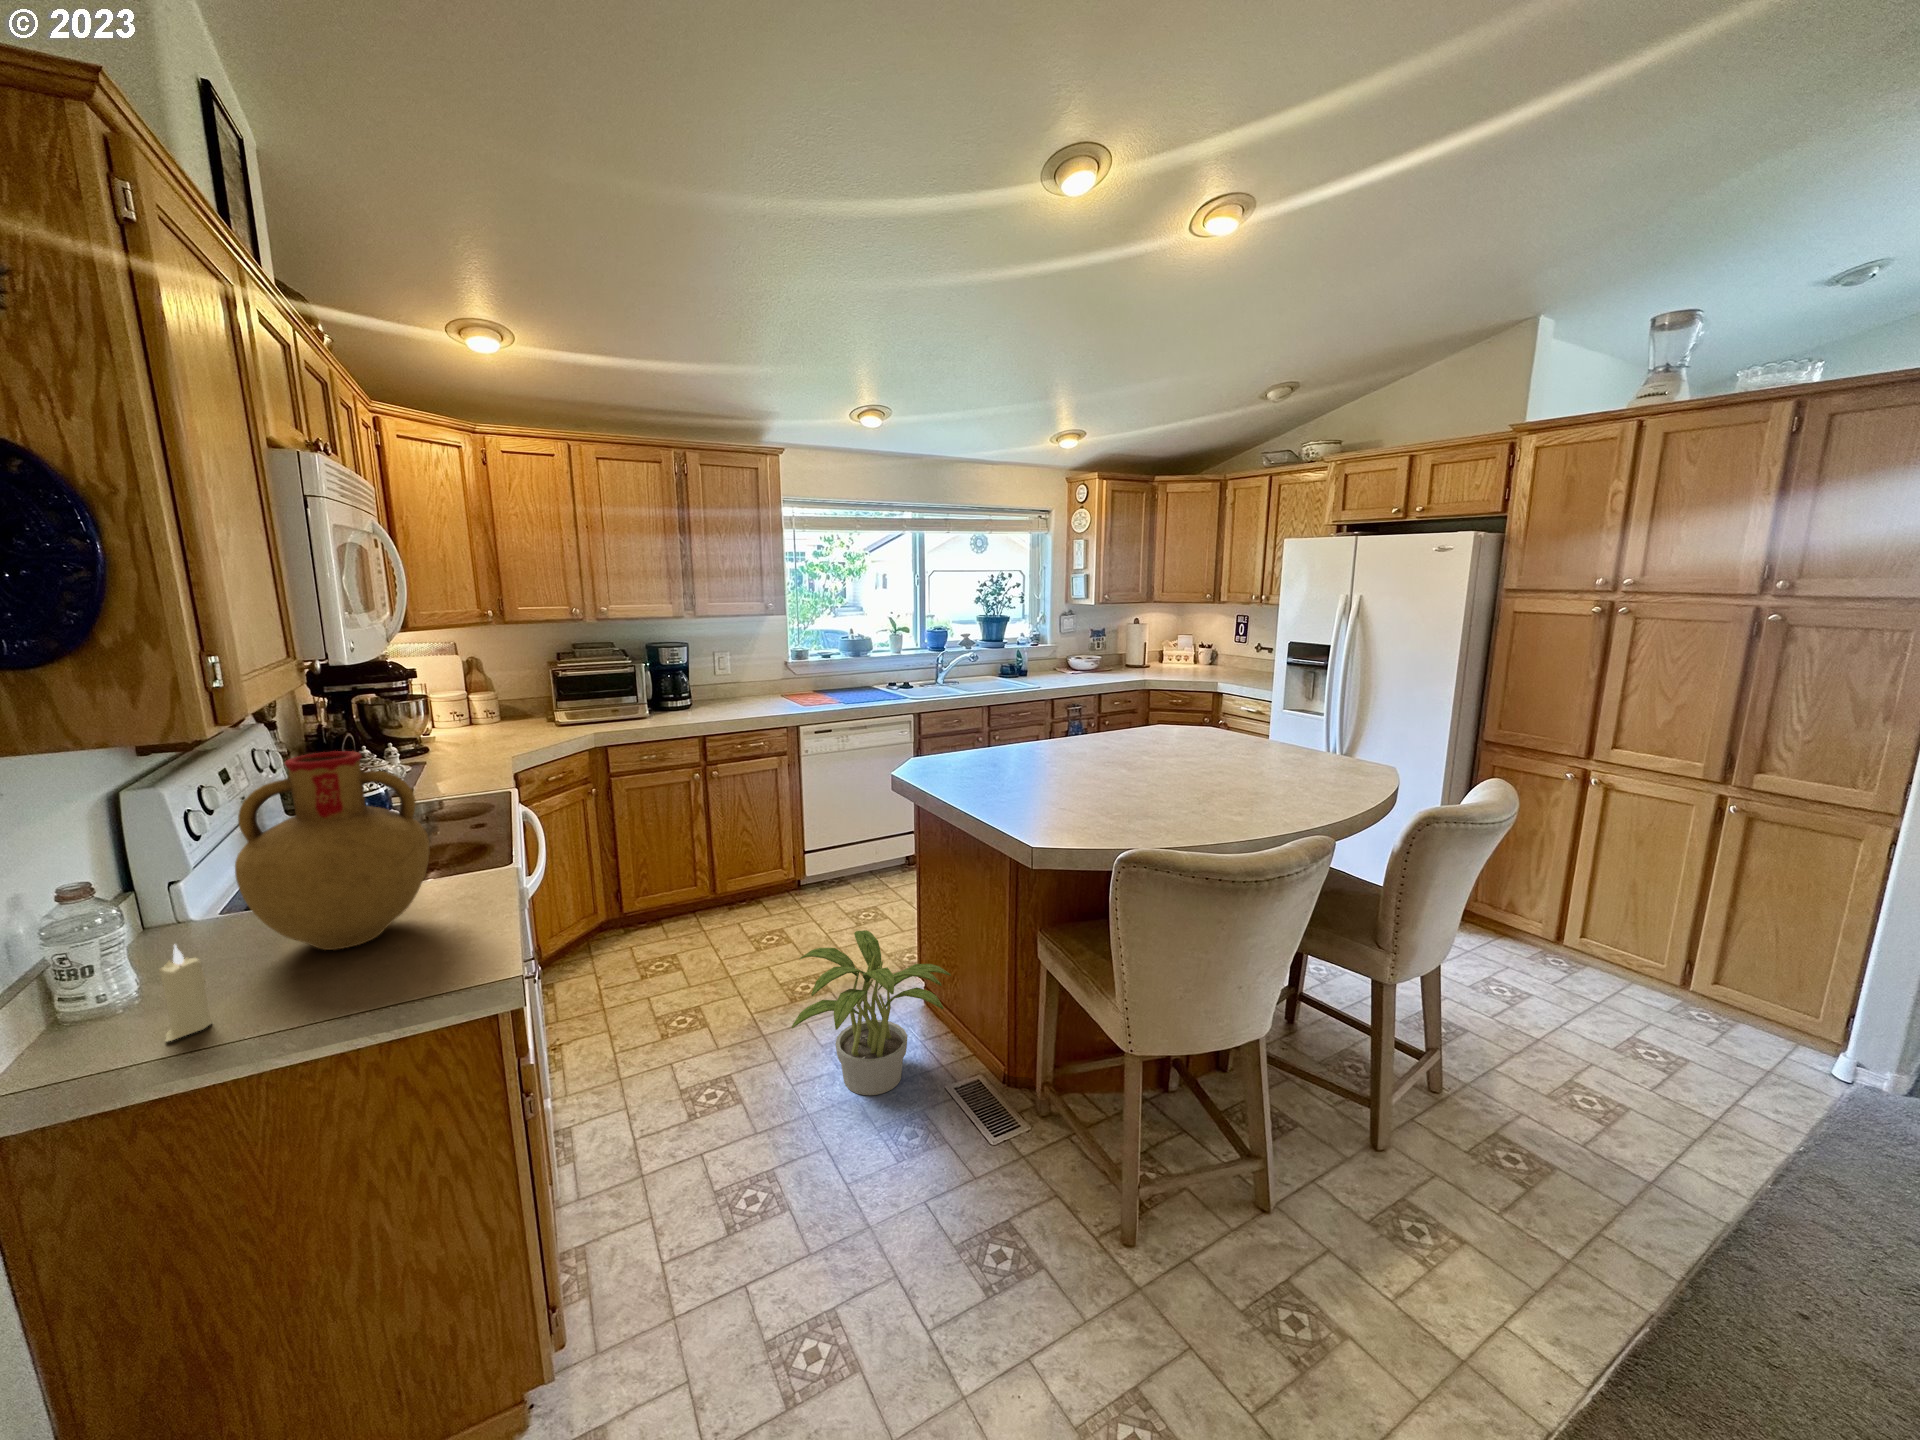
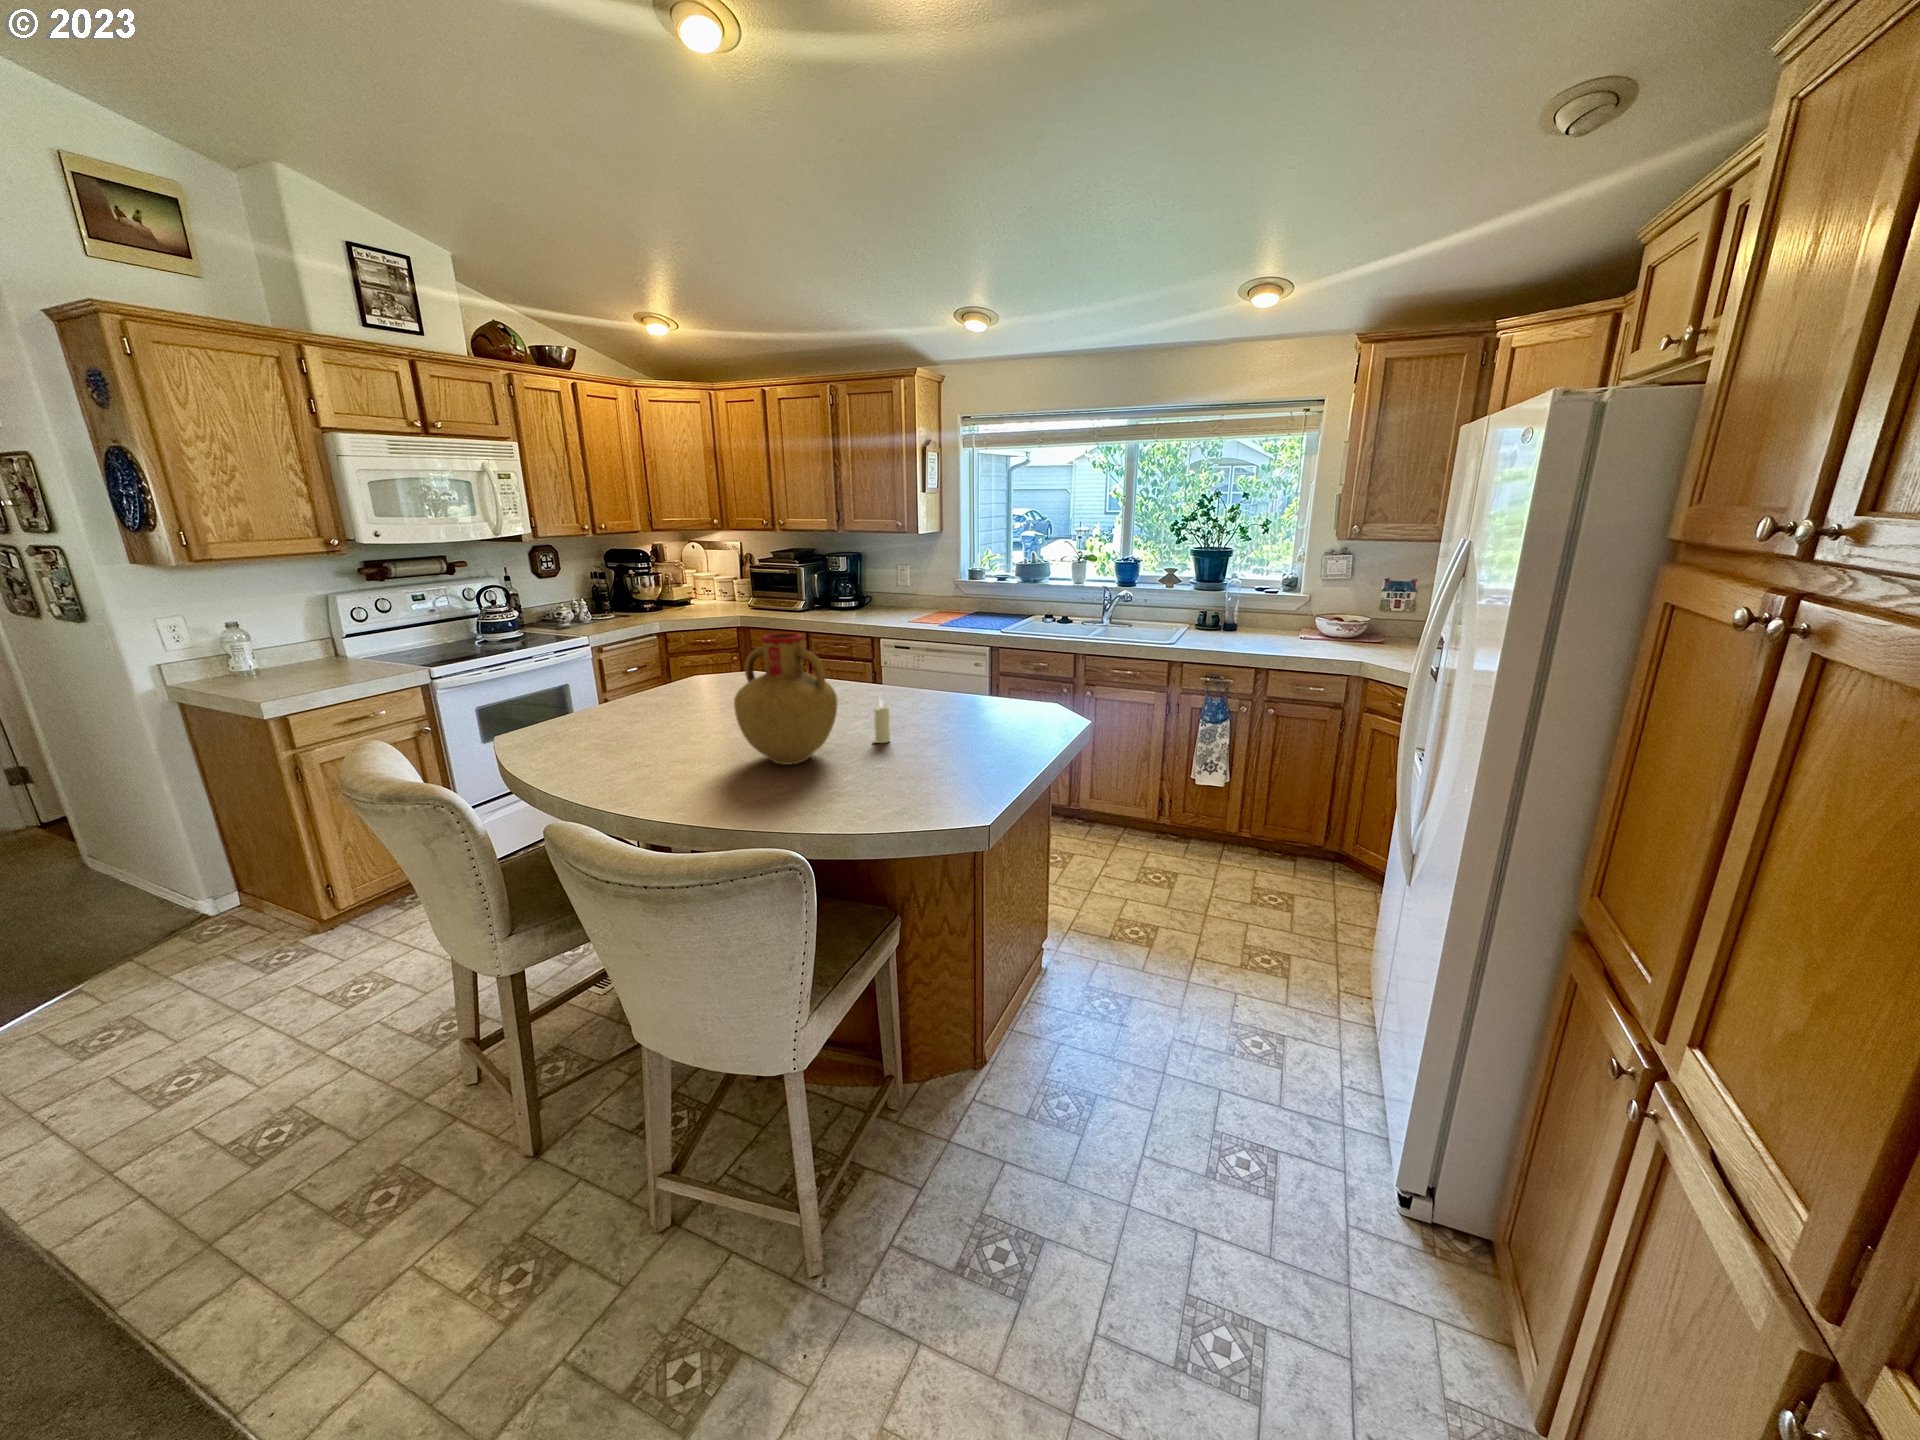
potted plant: present [792,930,951,1095] -> none [1171,919,1376,1107]
candle: present [159,945,212,1041] -> present [873,699,890,743]

